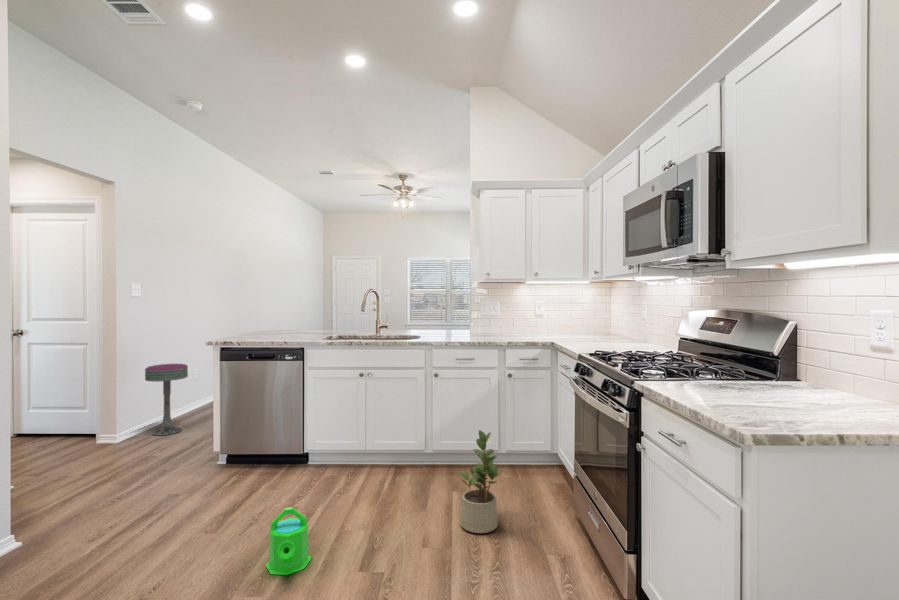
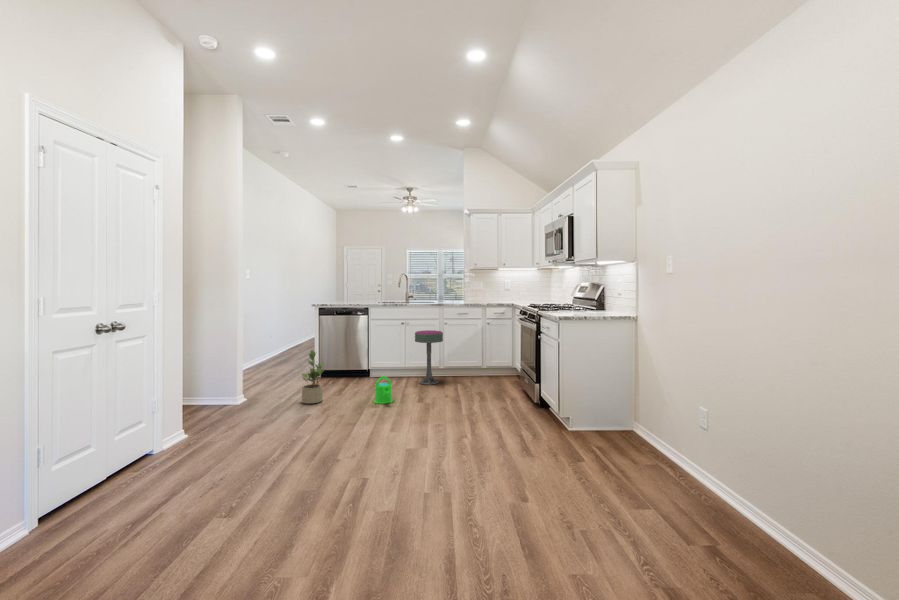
bar stool: present [145,364,188,436] -> present [415,330,443,385]
potted plant: present [459,430,504,533] -> present [302,350,324,404]

